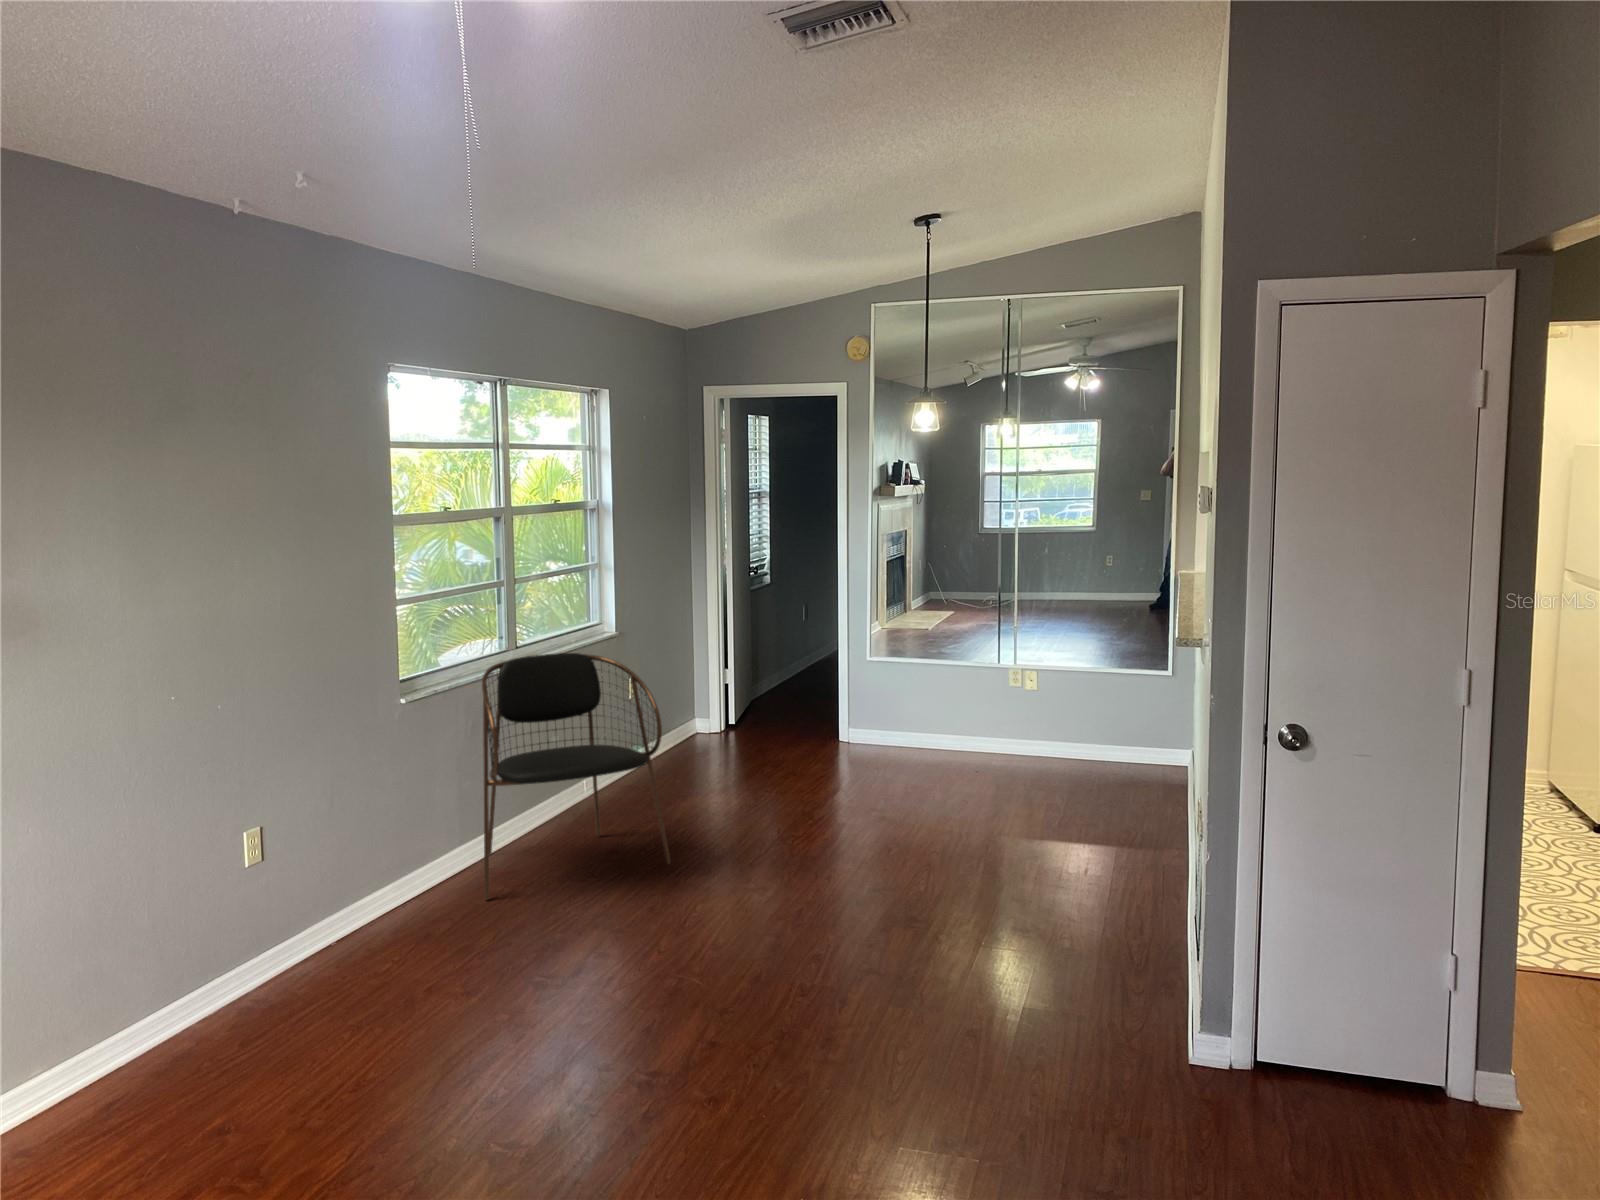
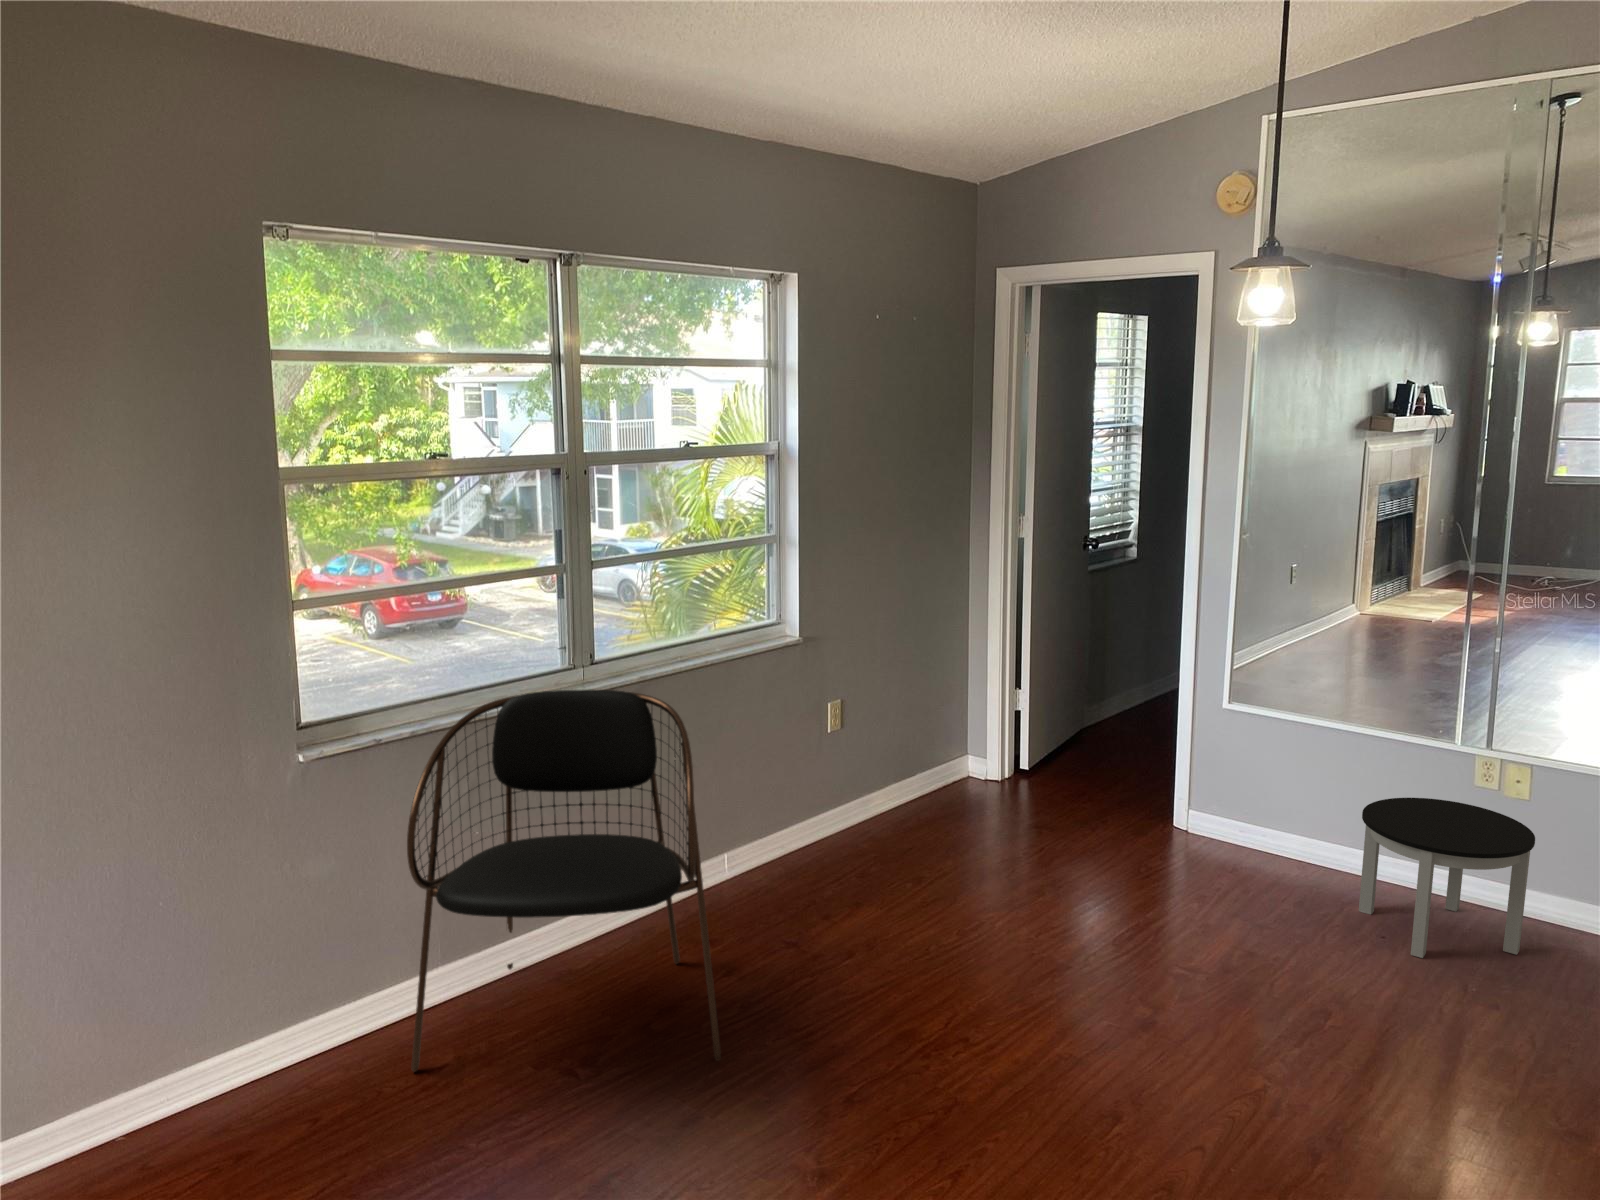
round table: none [958,694,1043,775] -> present [1359,798,1535,958]

